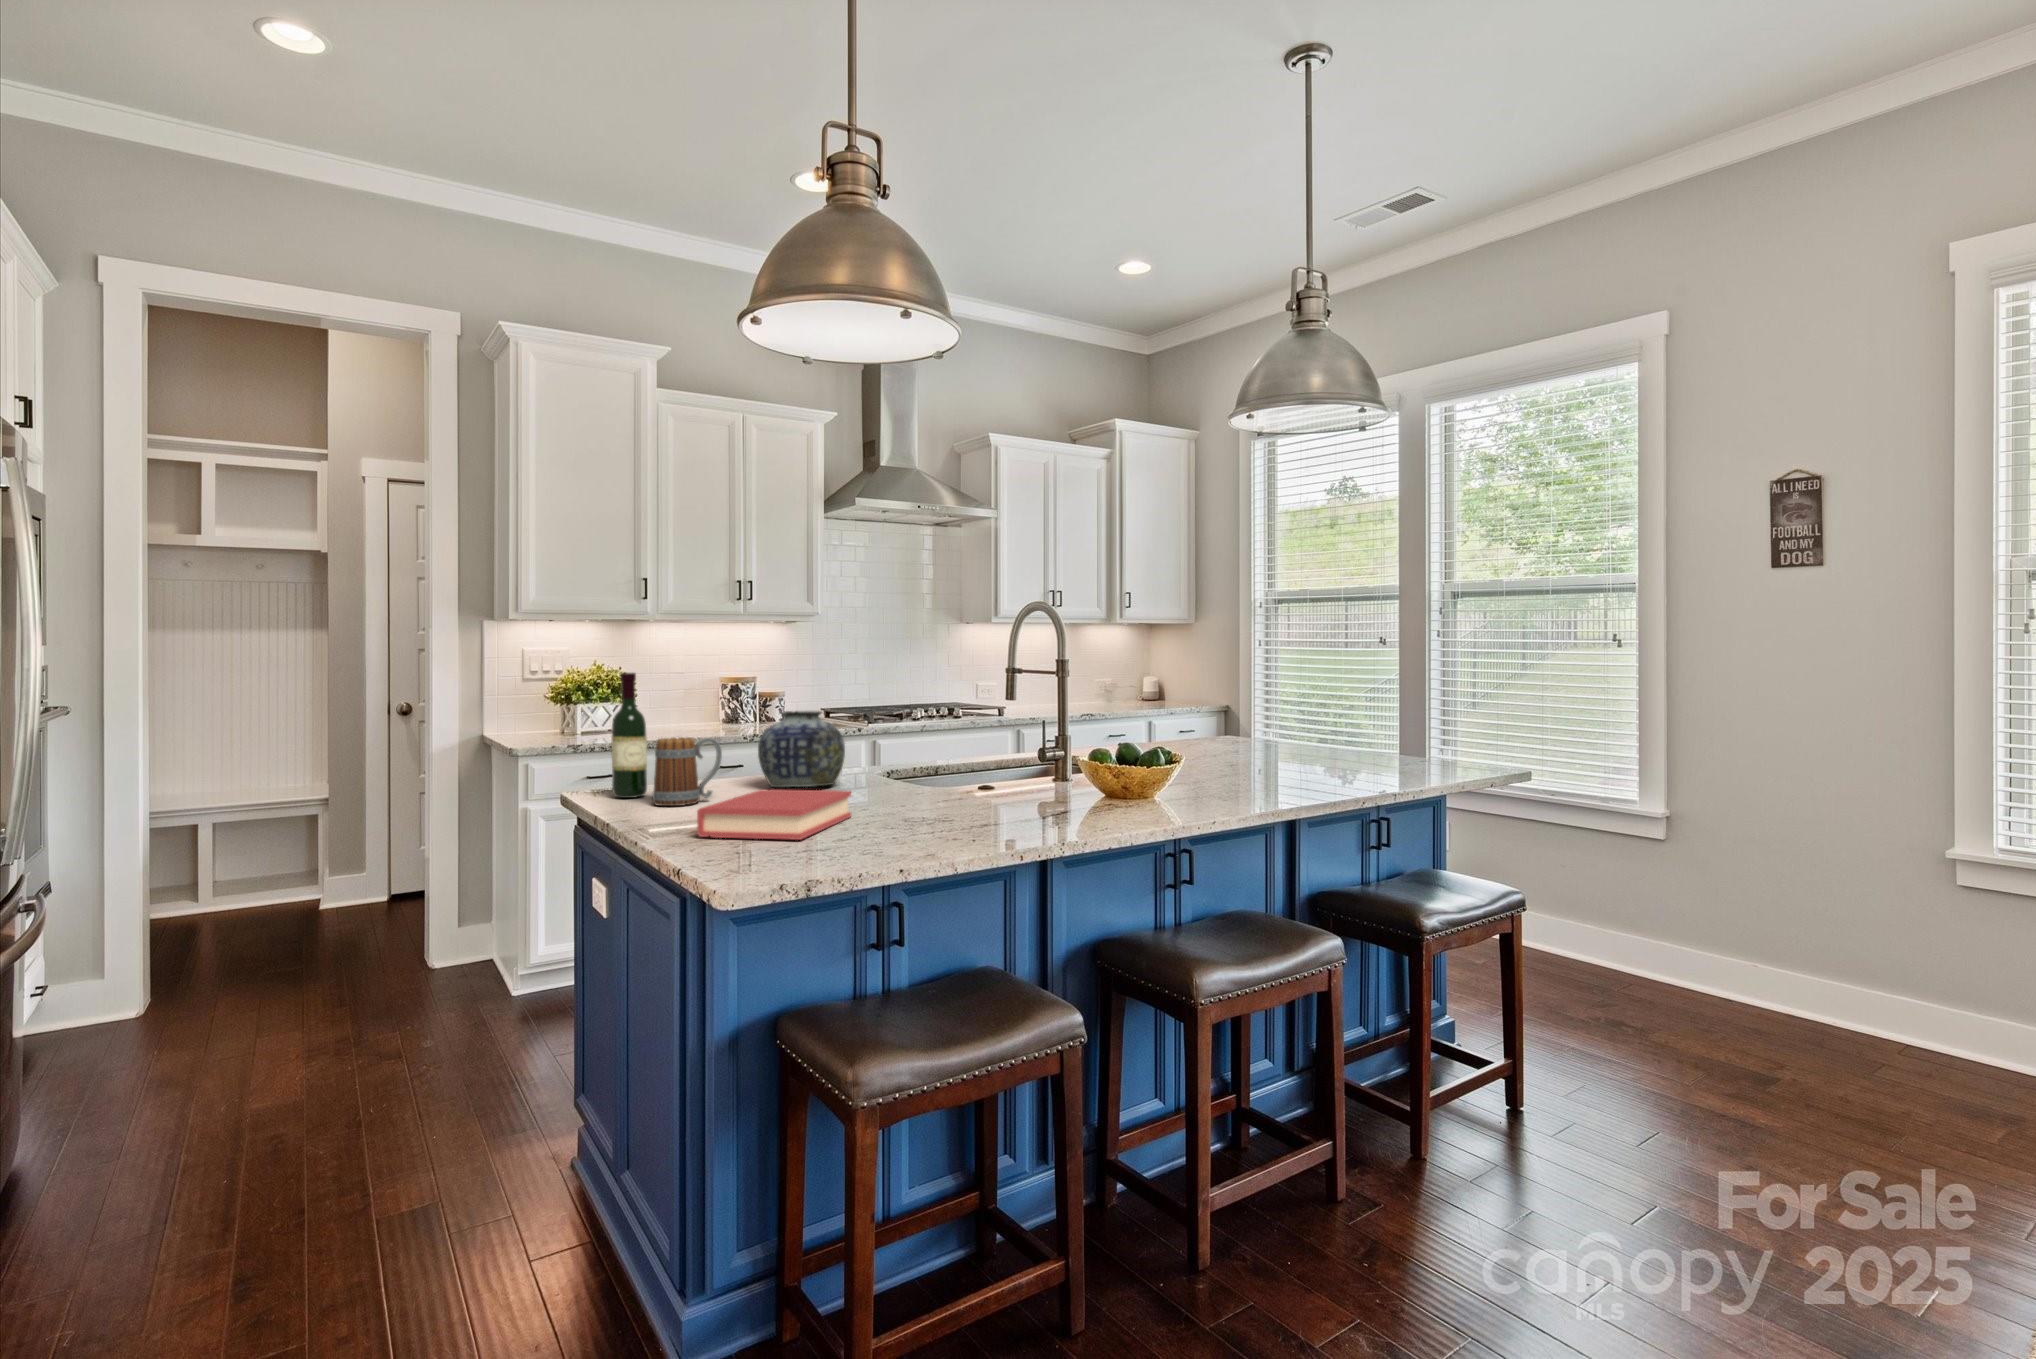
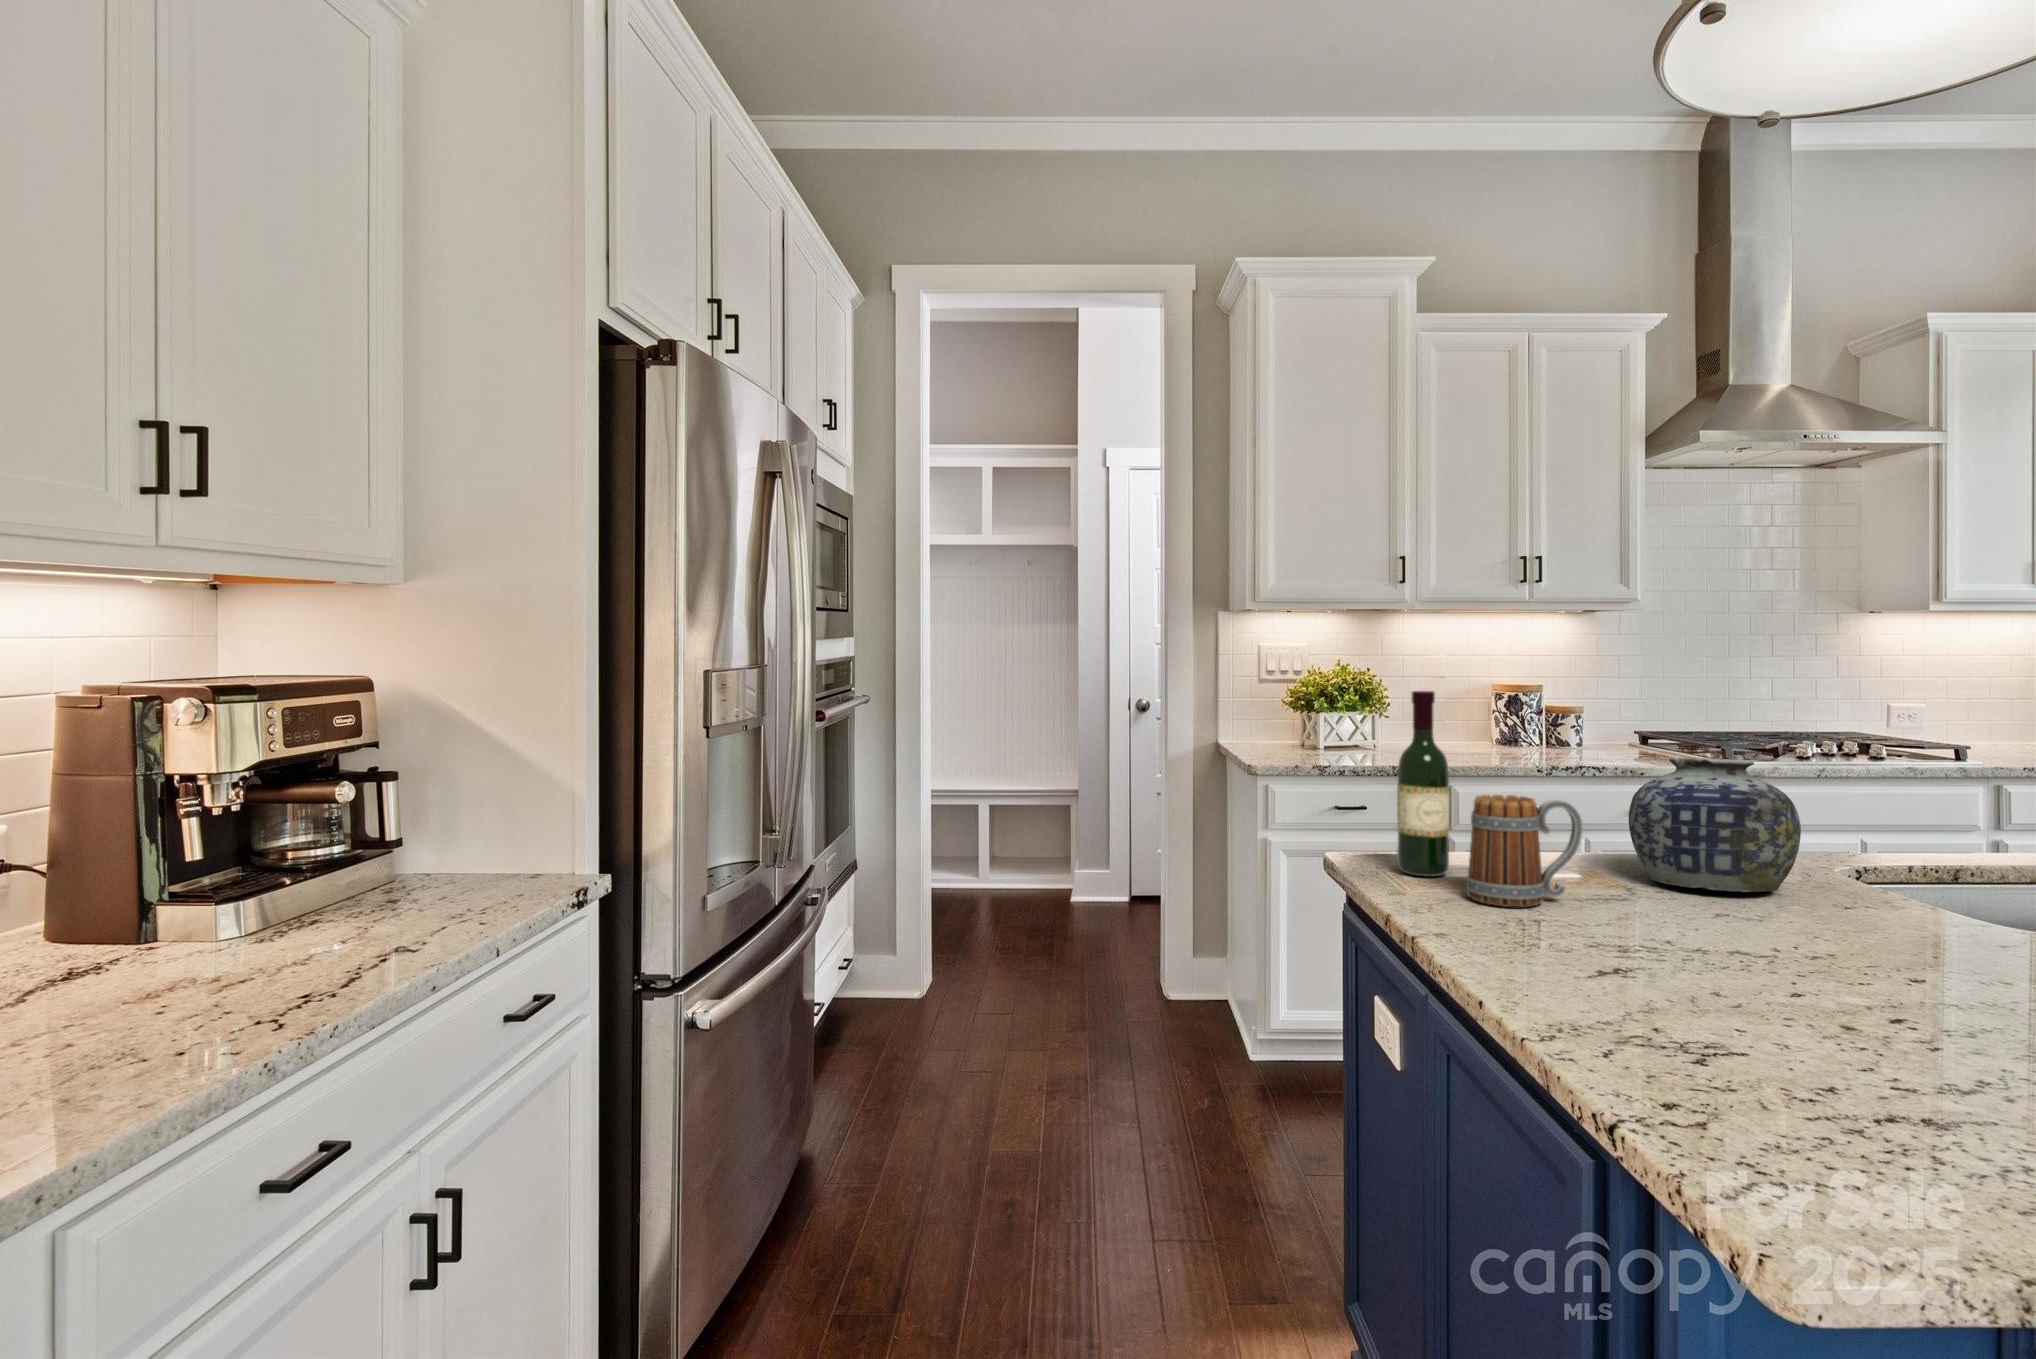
hardback book: present [697,789,851,840] -> none [1595,910,1903,1067]

